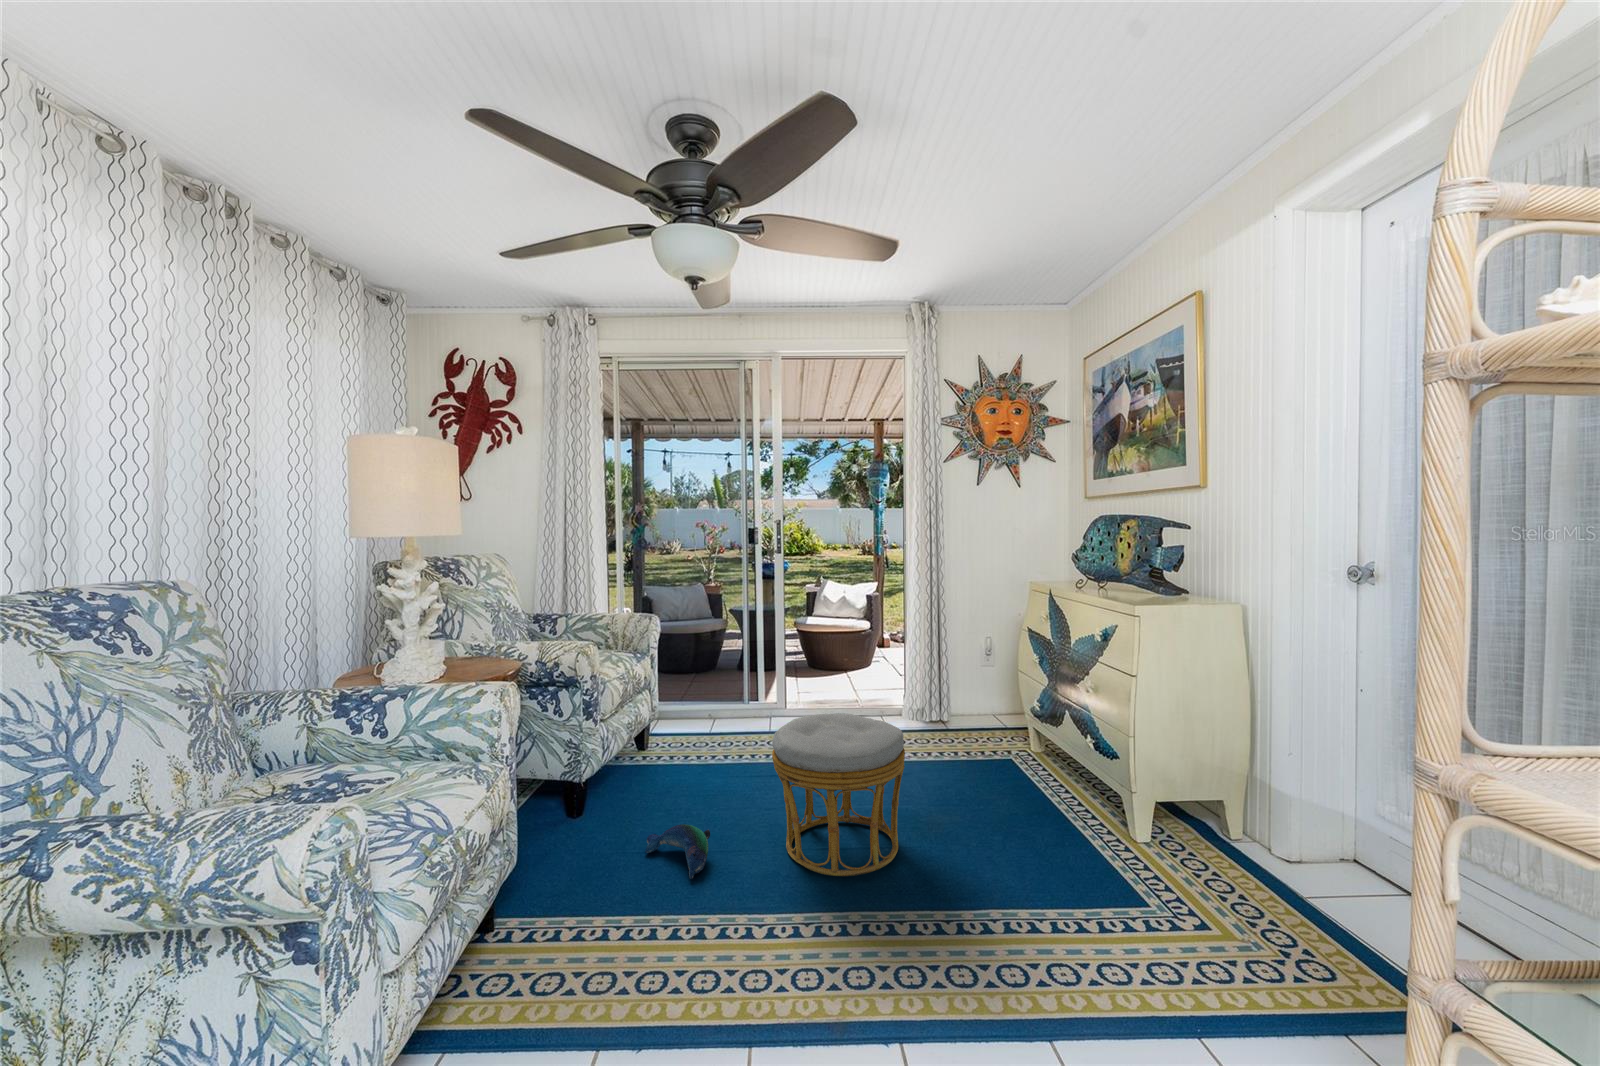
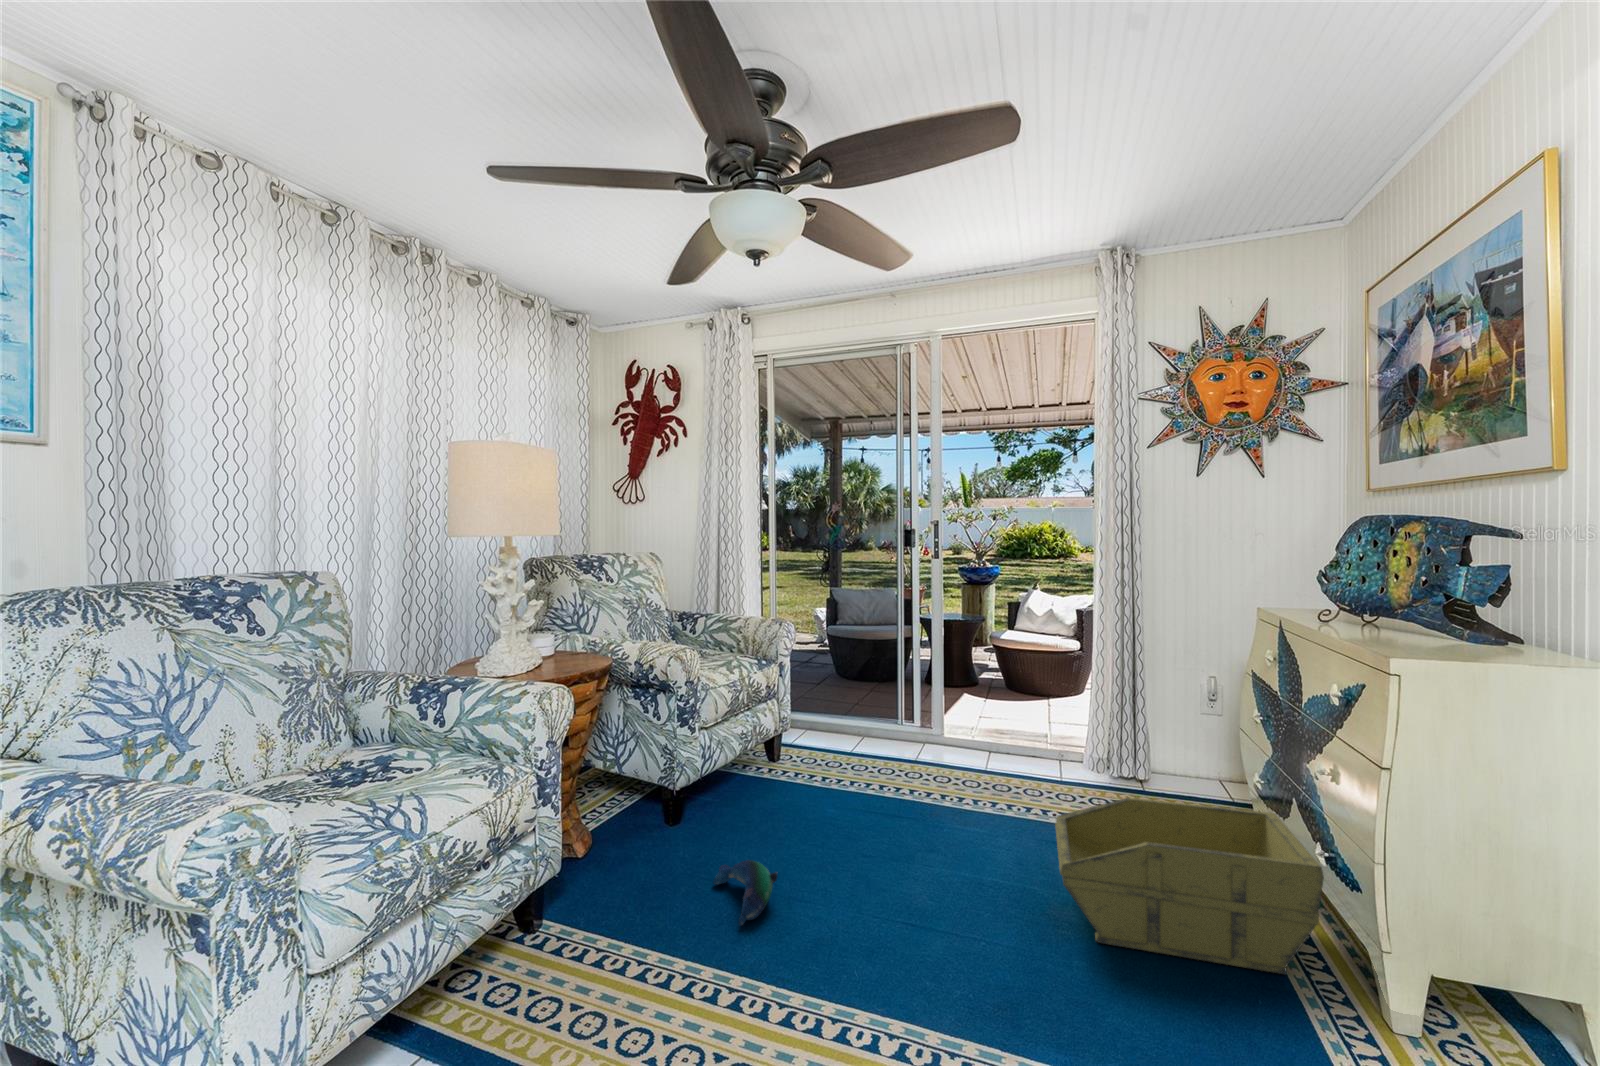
ottoman: present [772,713,905,876] -> none [842,757,1010,969]
storage bin: none [911,722,1096,832] -> present [1055,798,1324,974]

